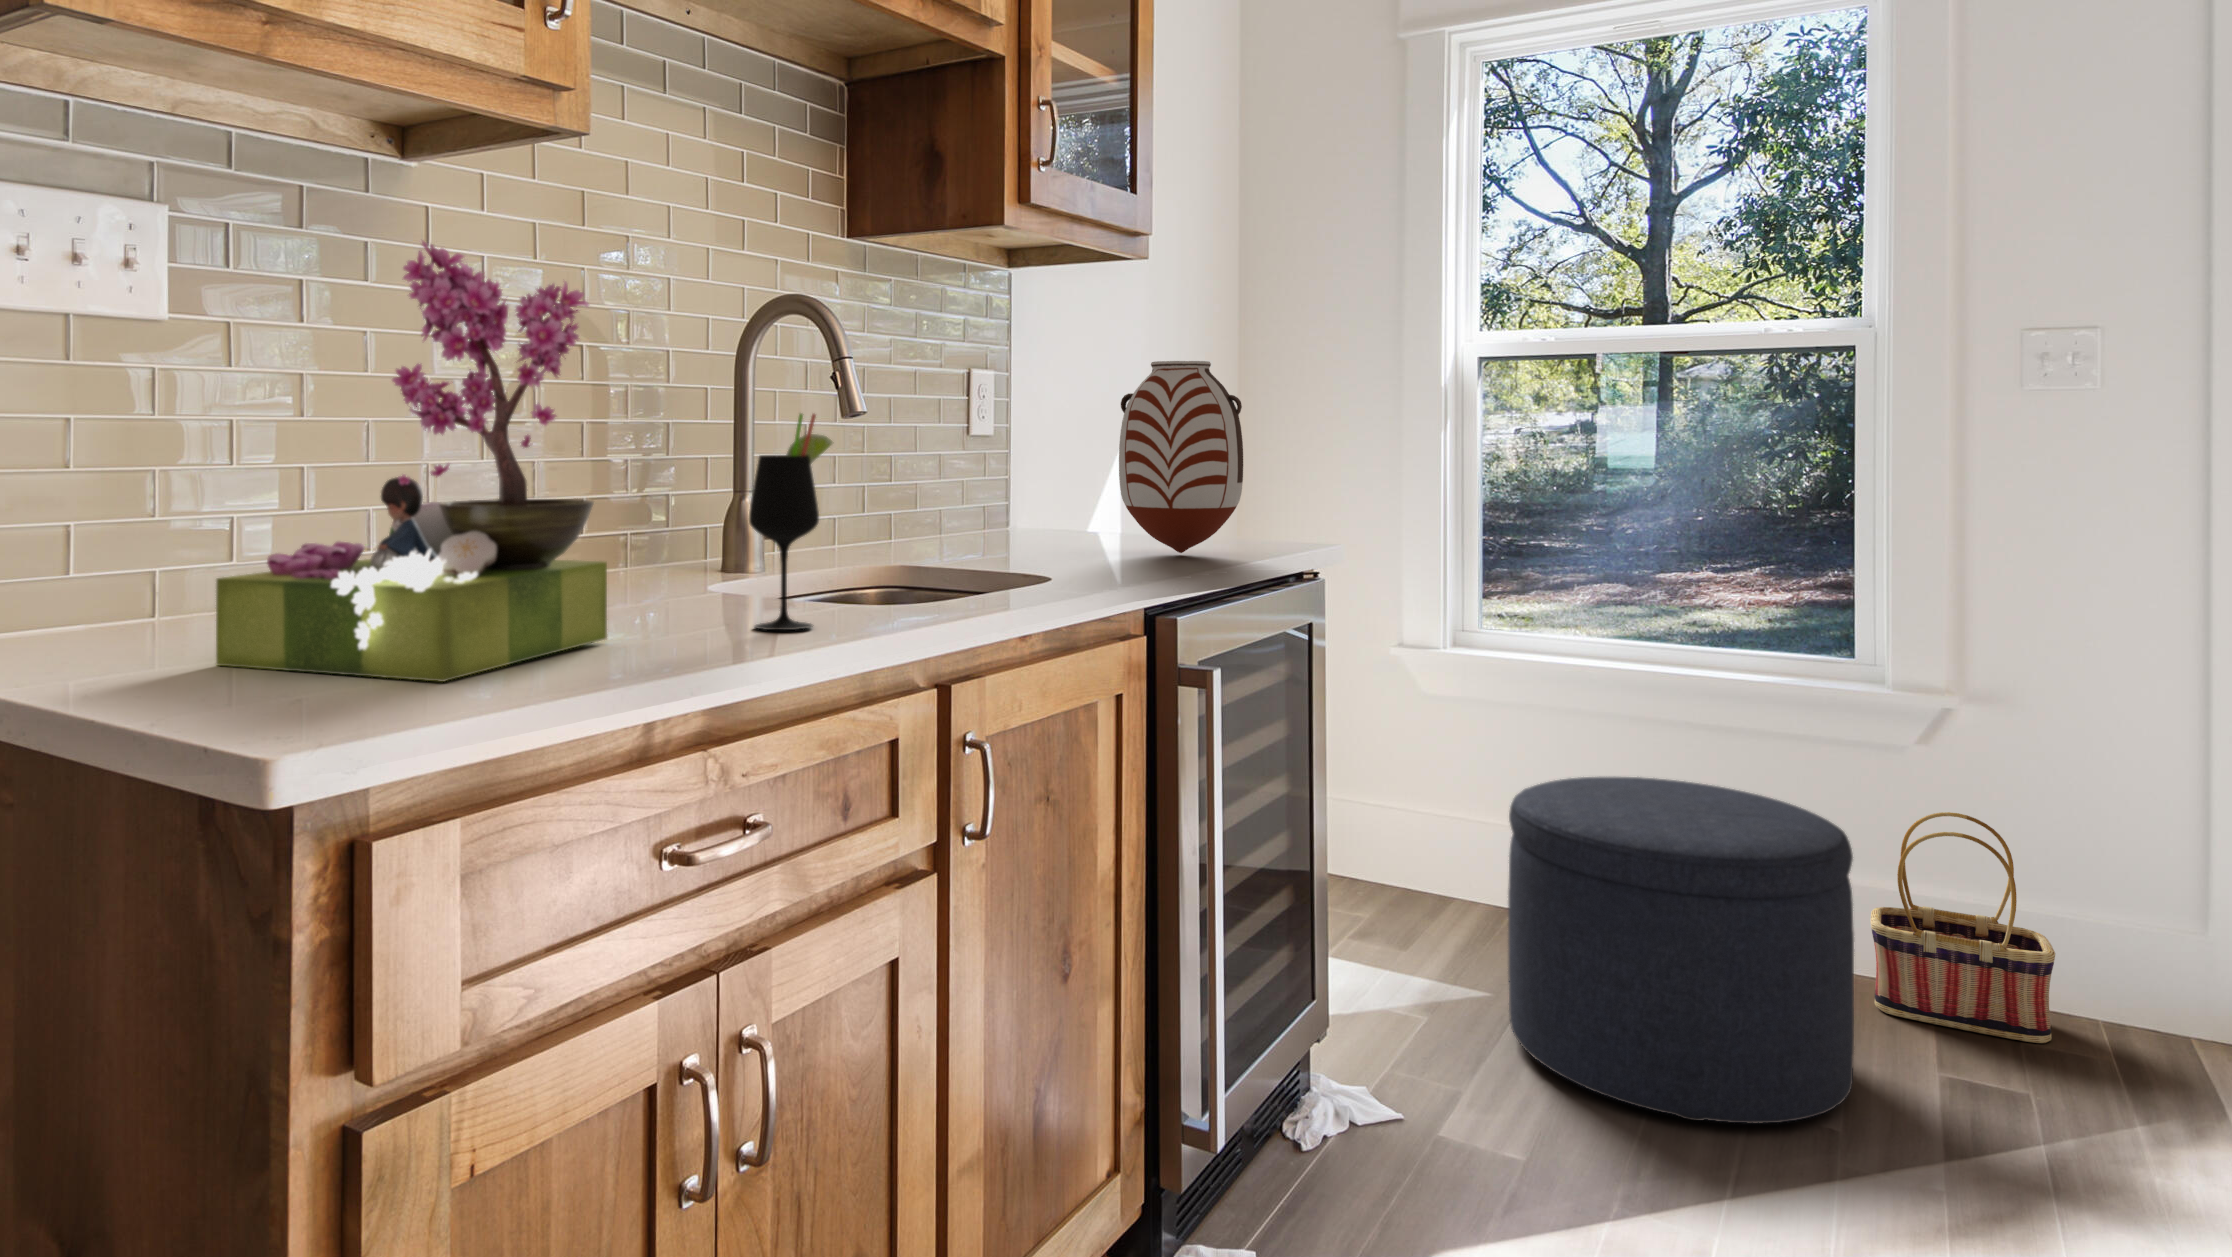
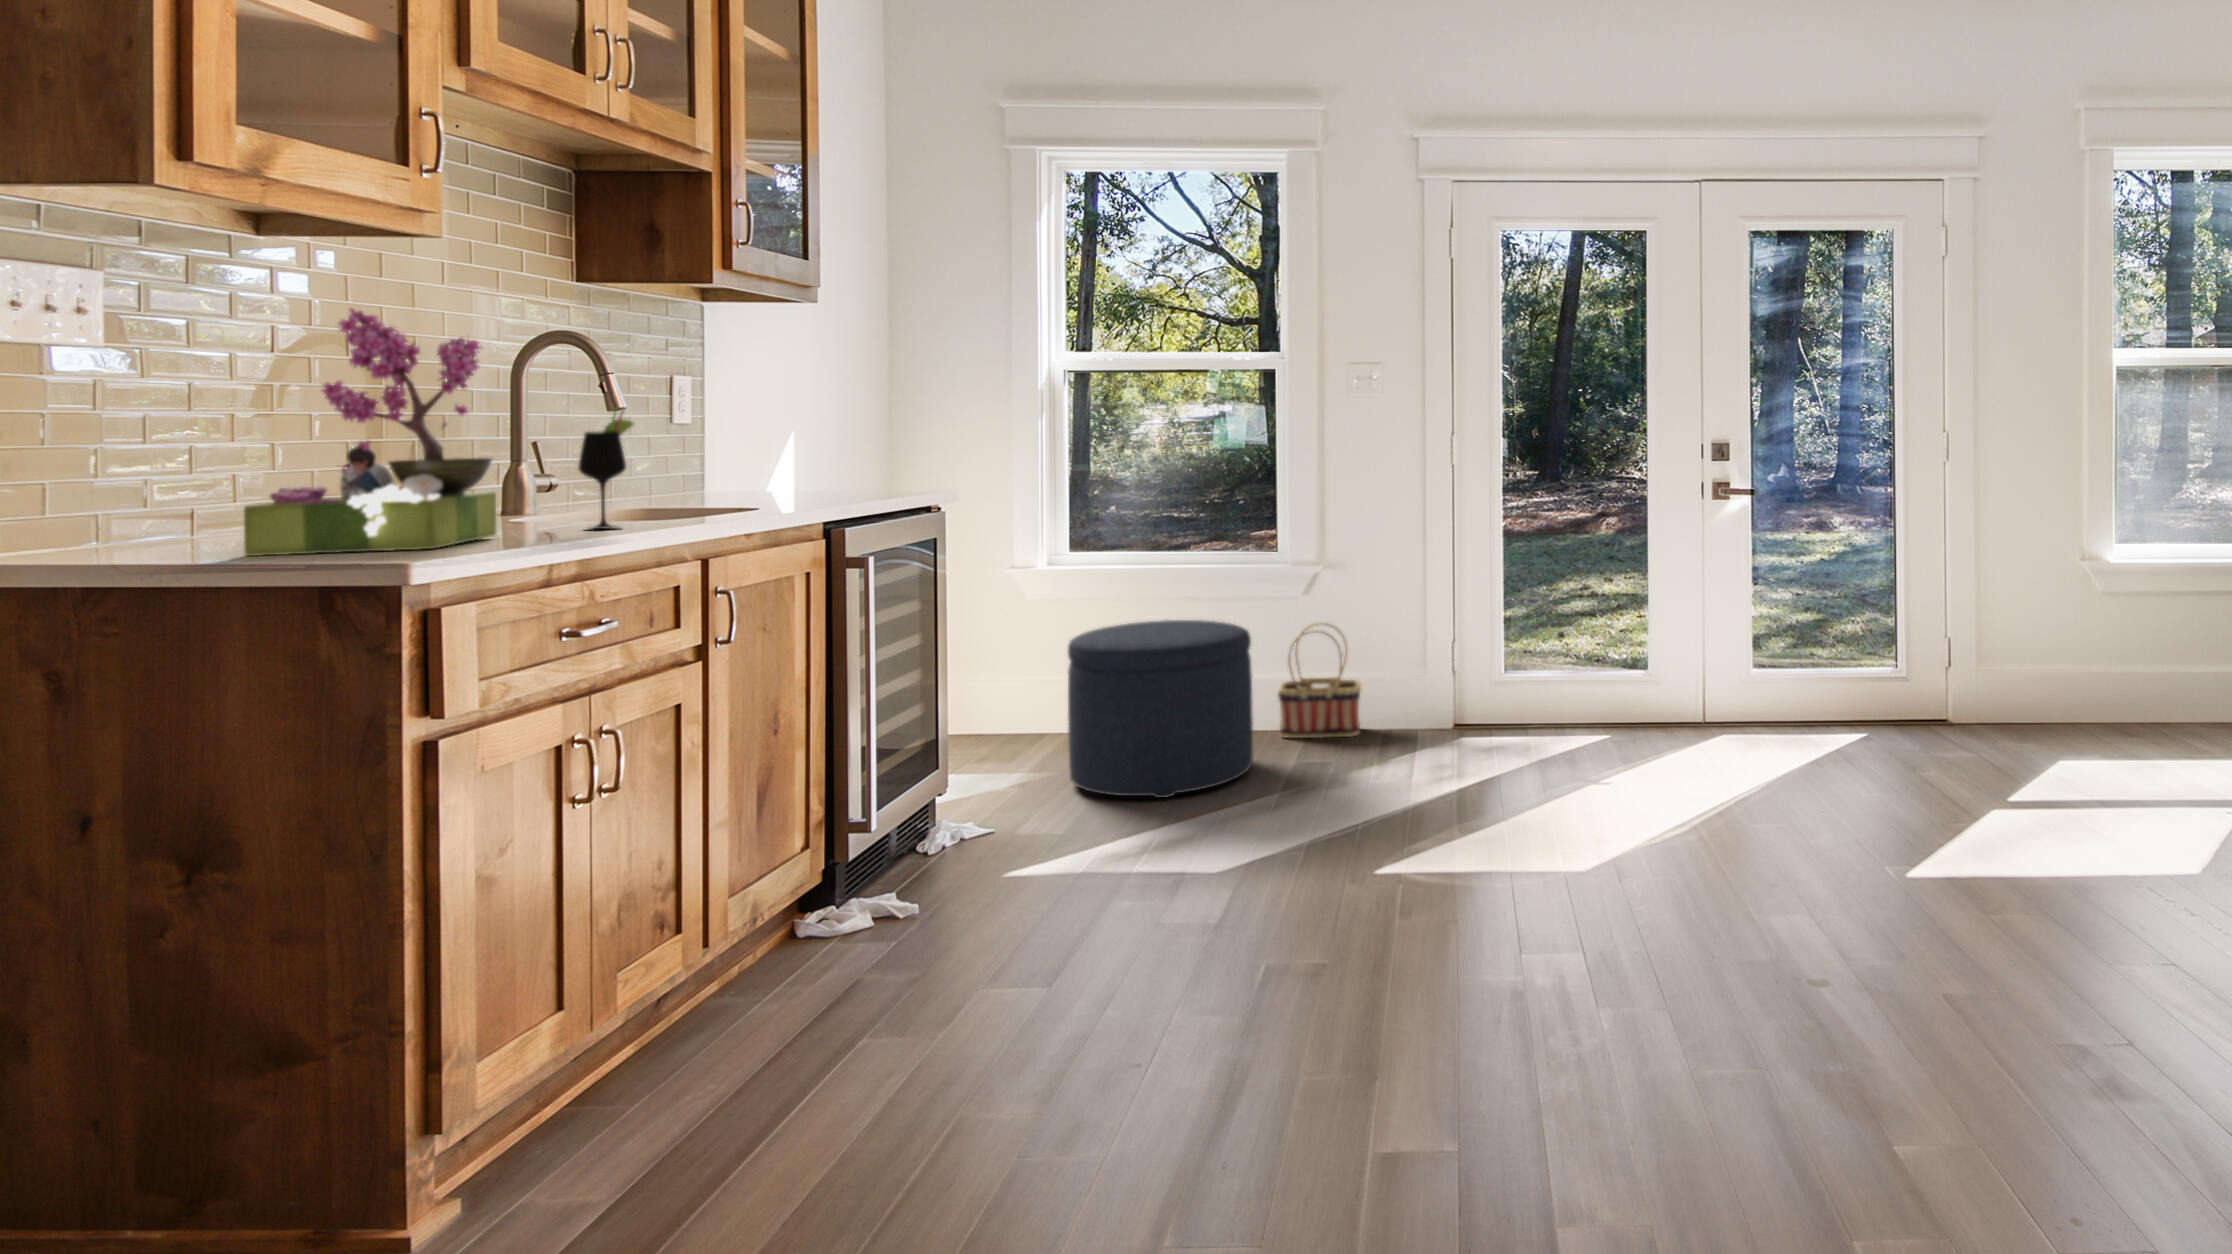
vase: present [1119,361,1243,553] -> none [798,372,887,496]

